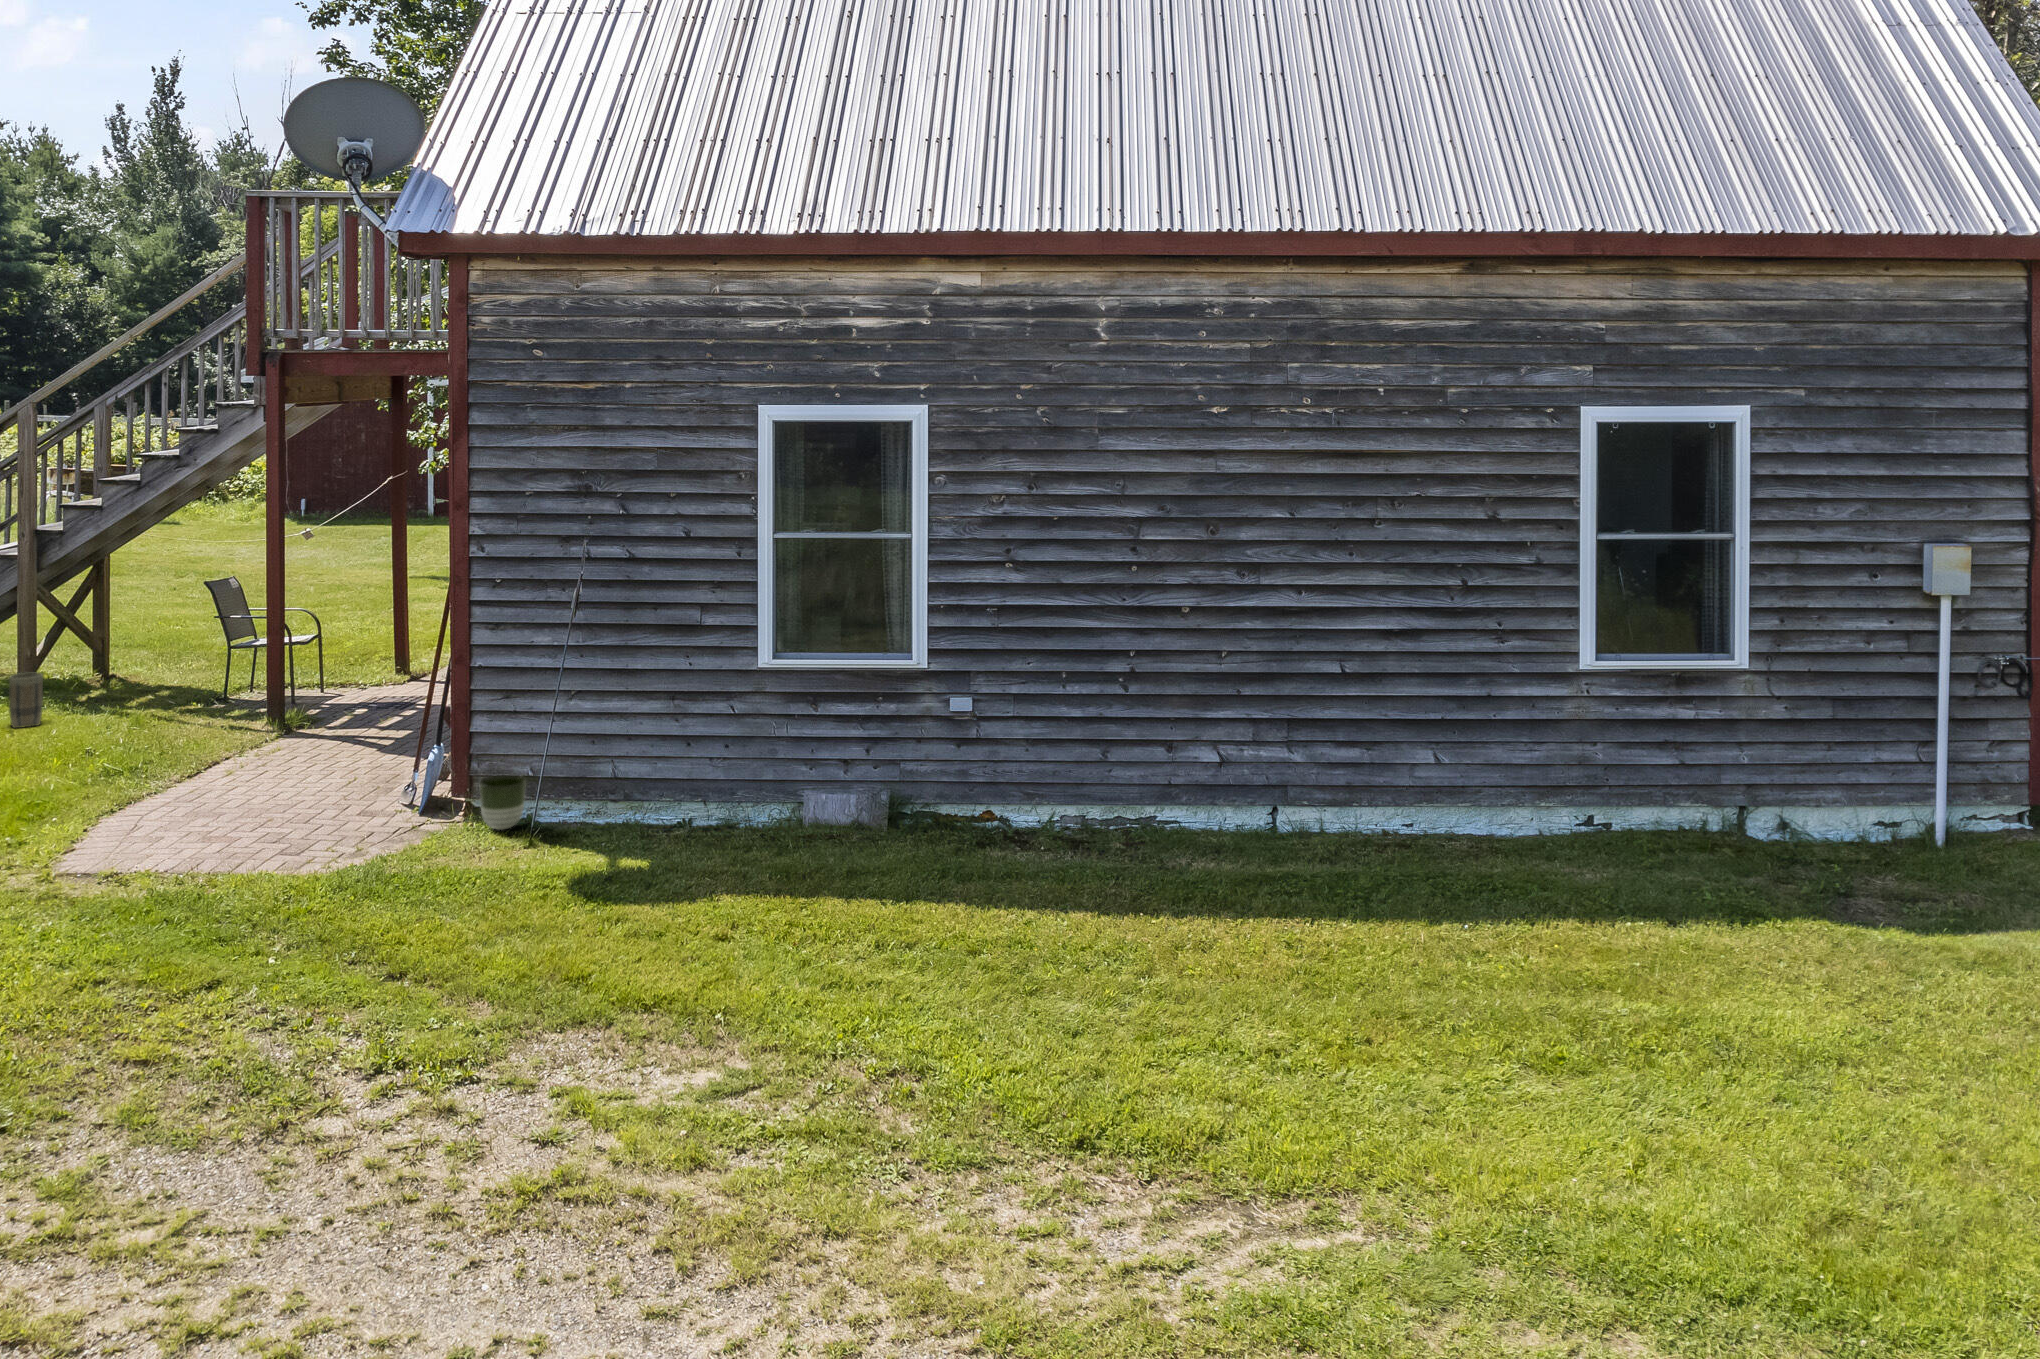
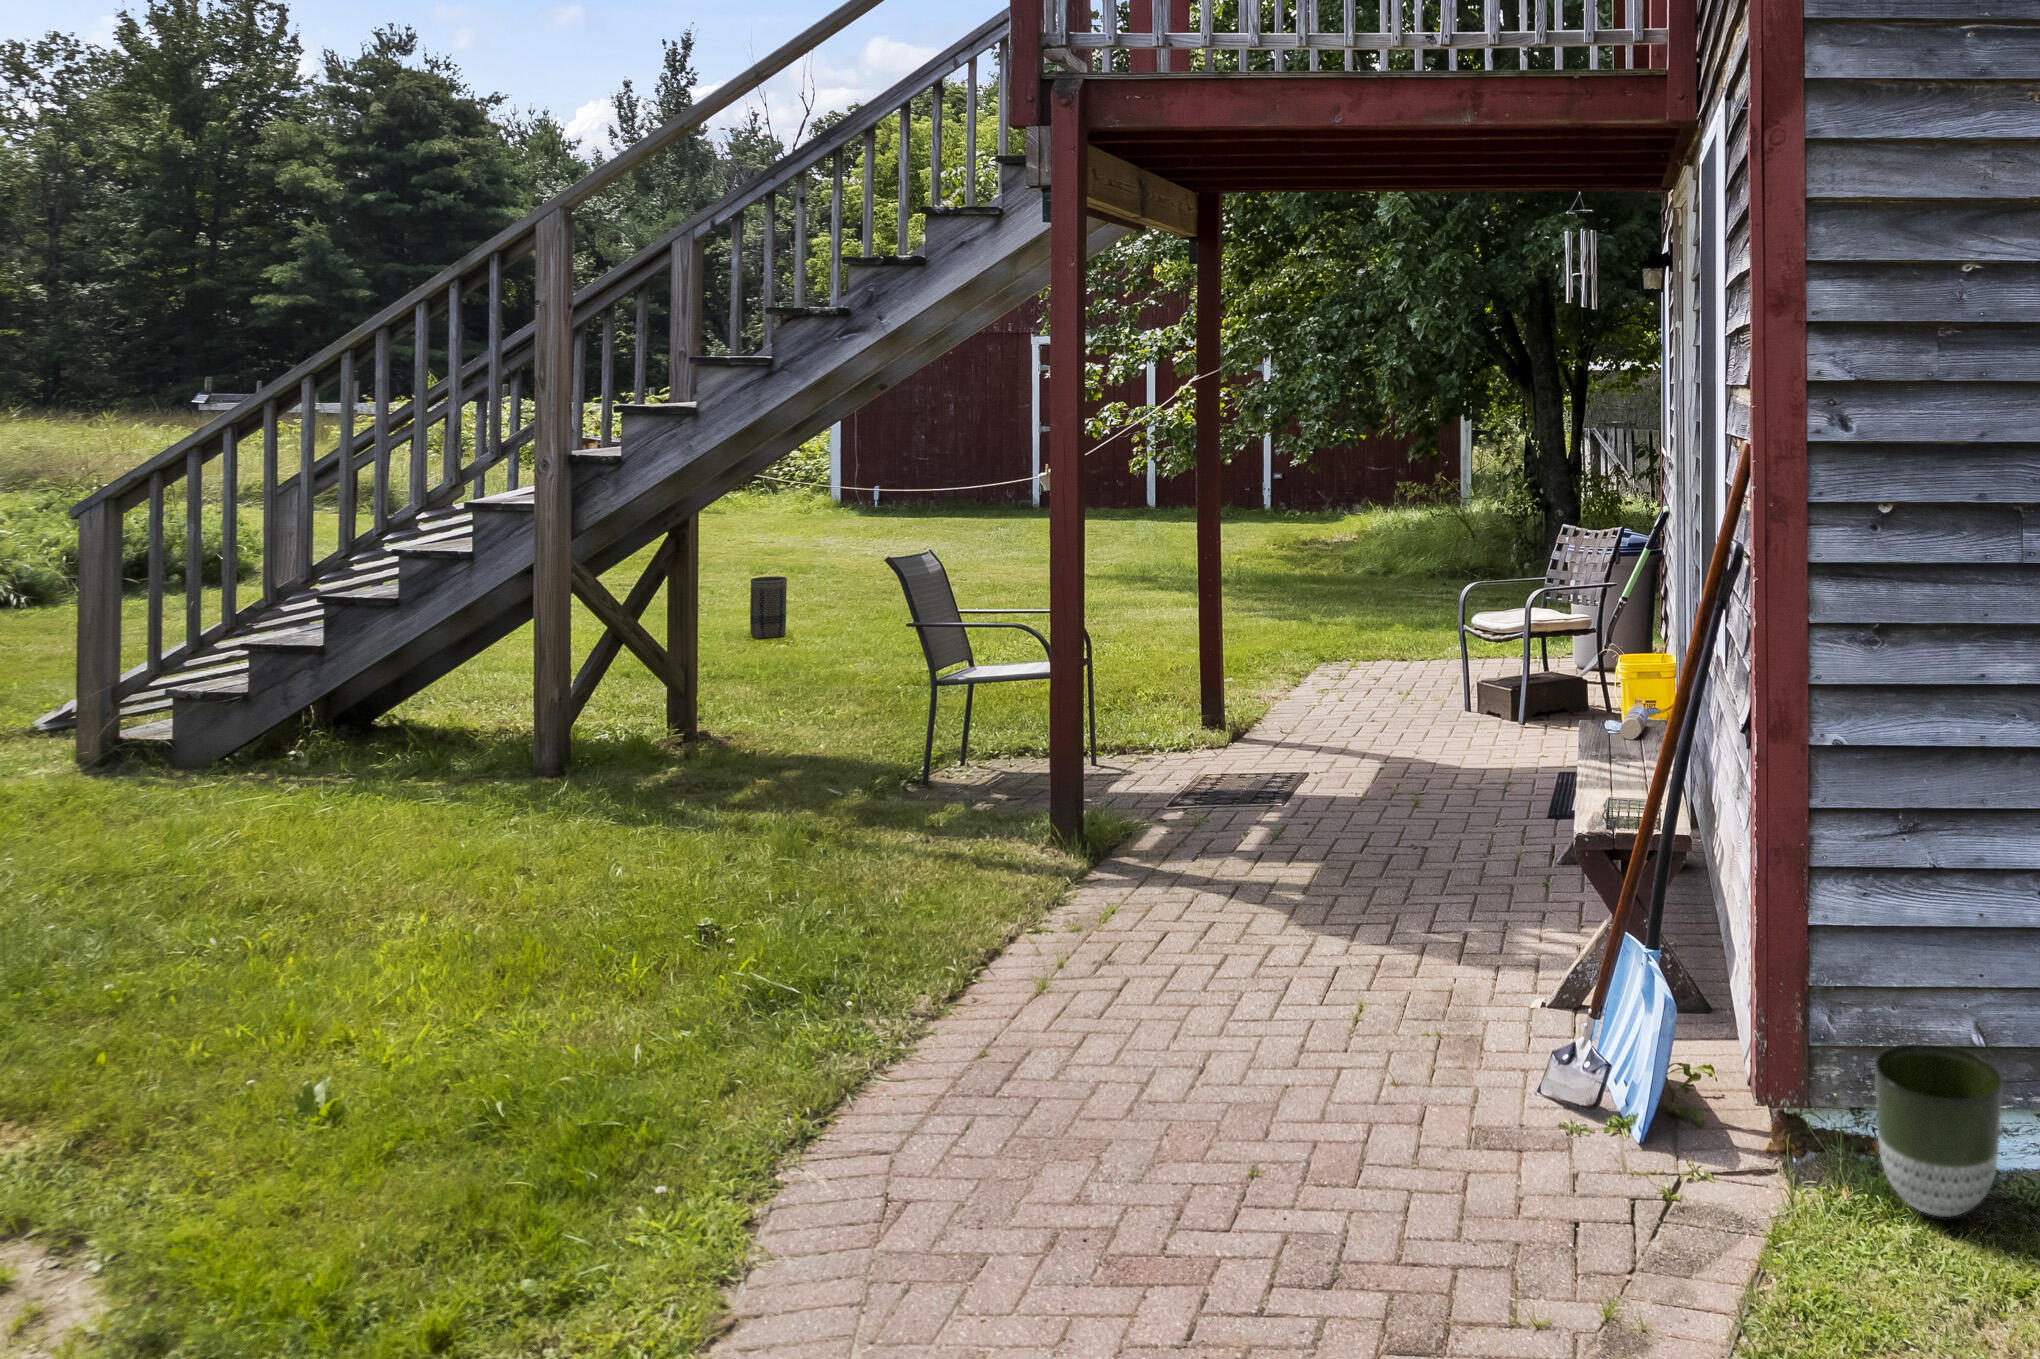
basket: present [9,672,43,728] -> present [750,576,787,639]

